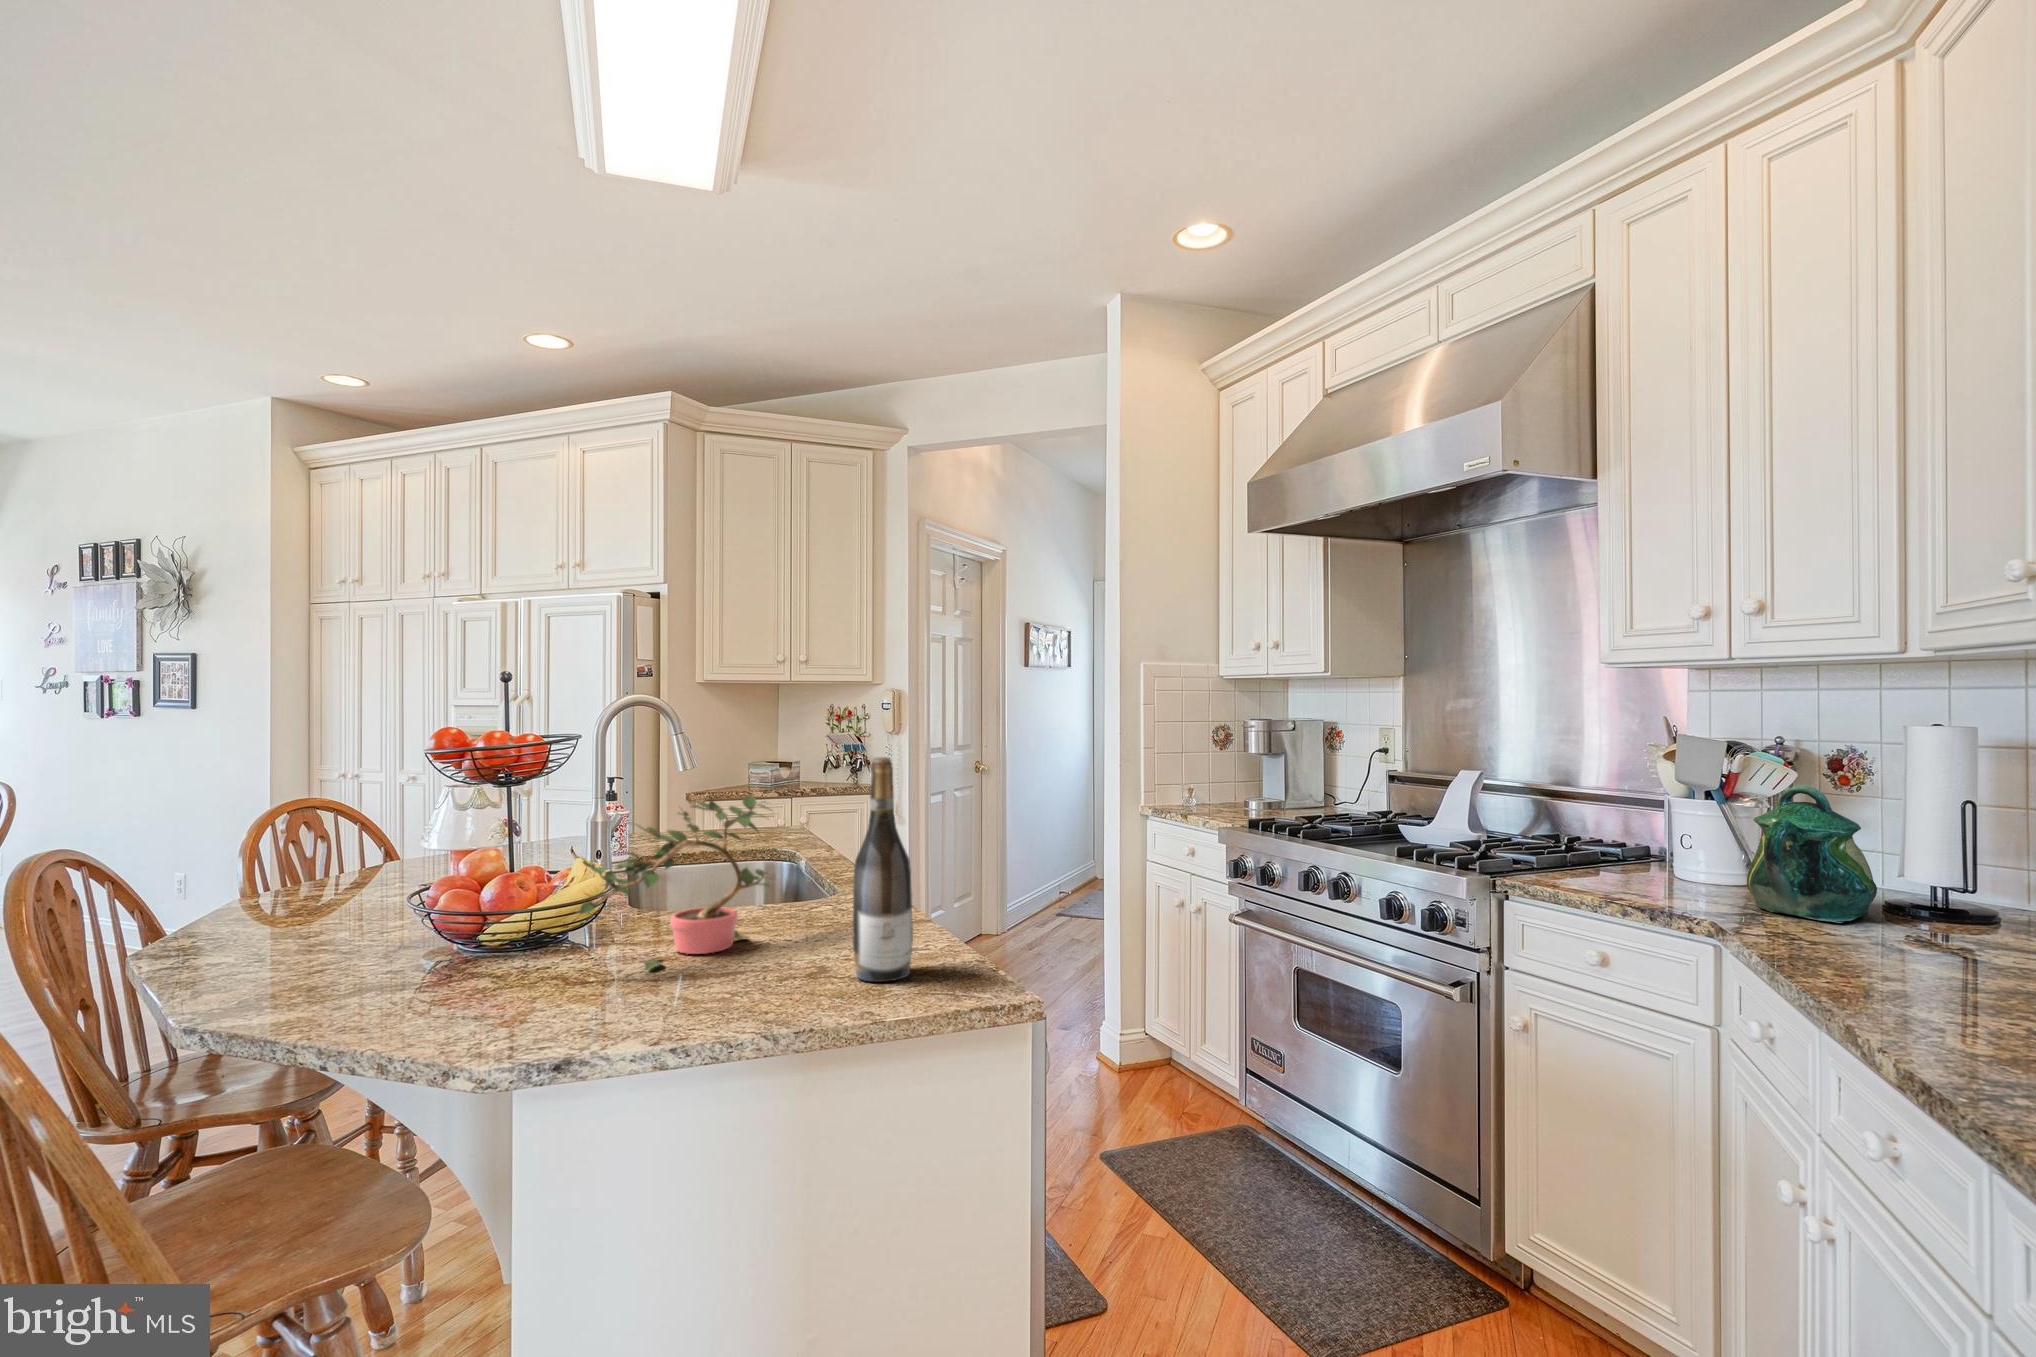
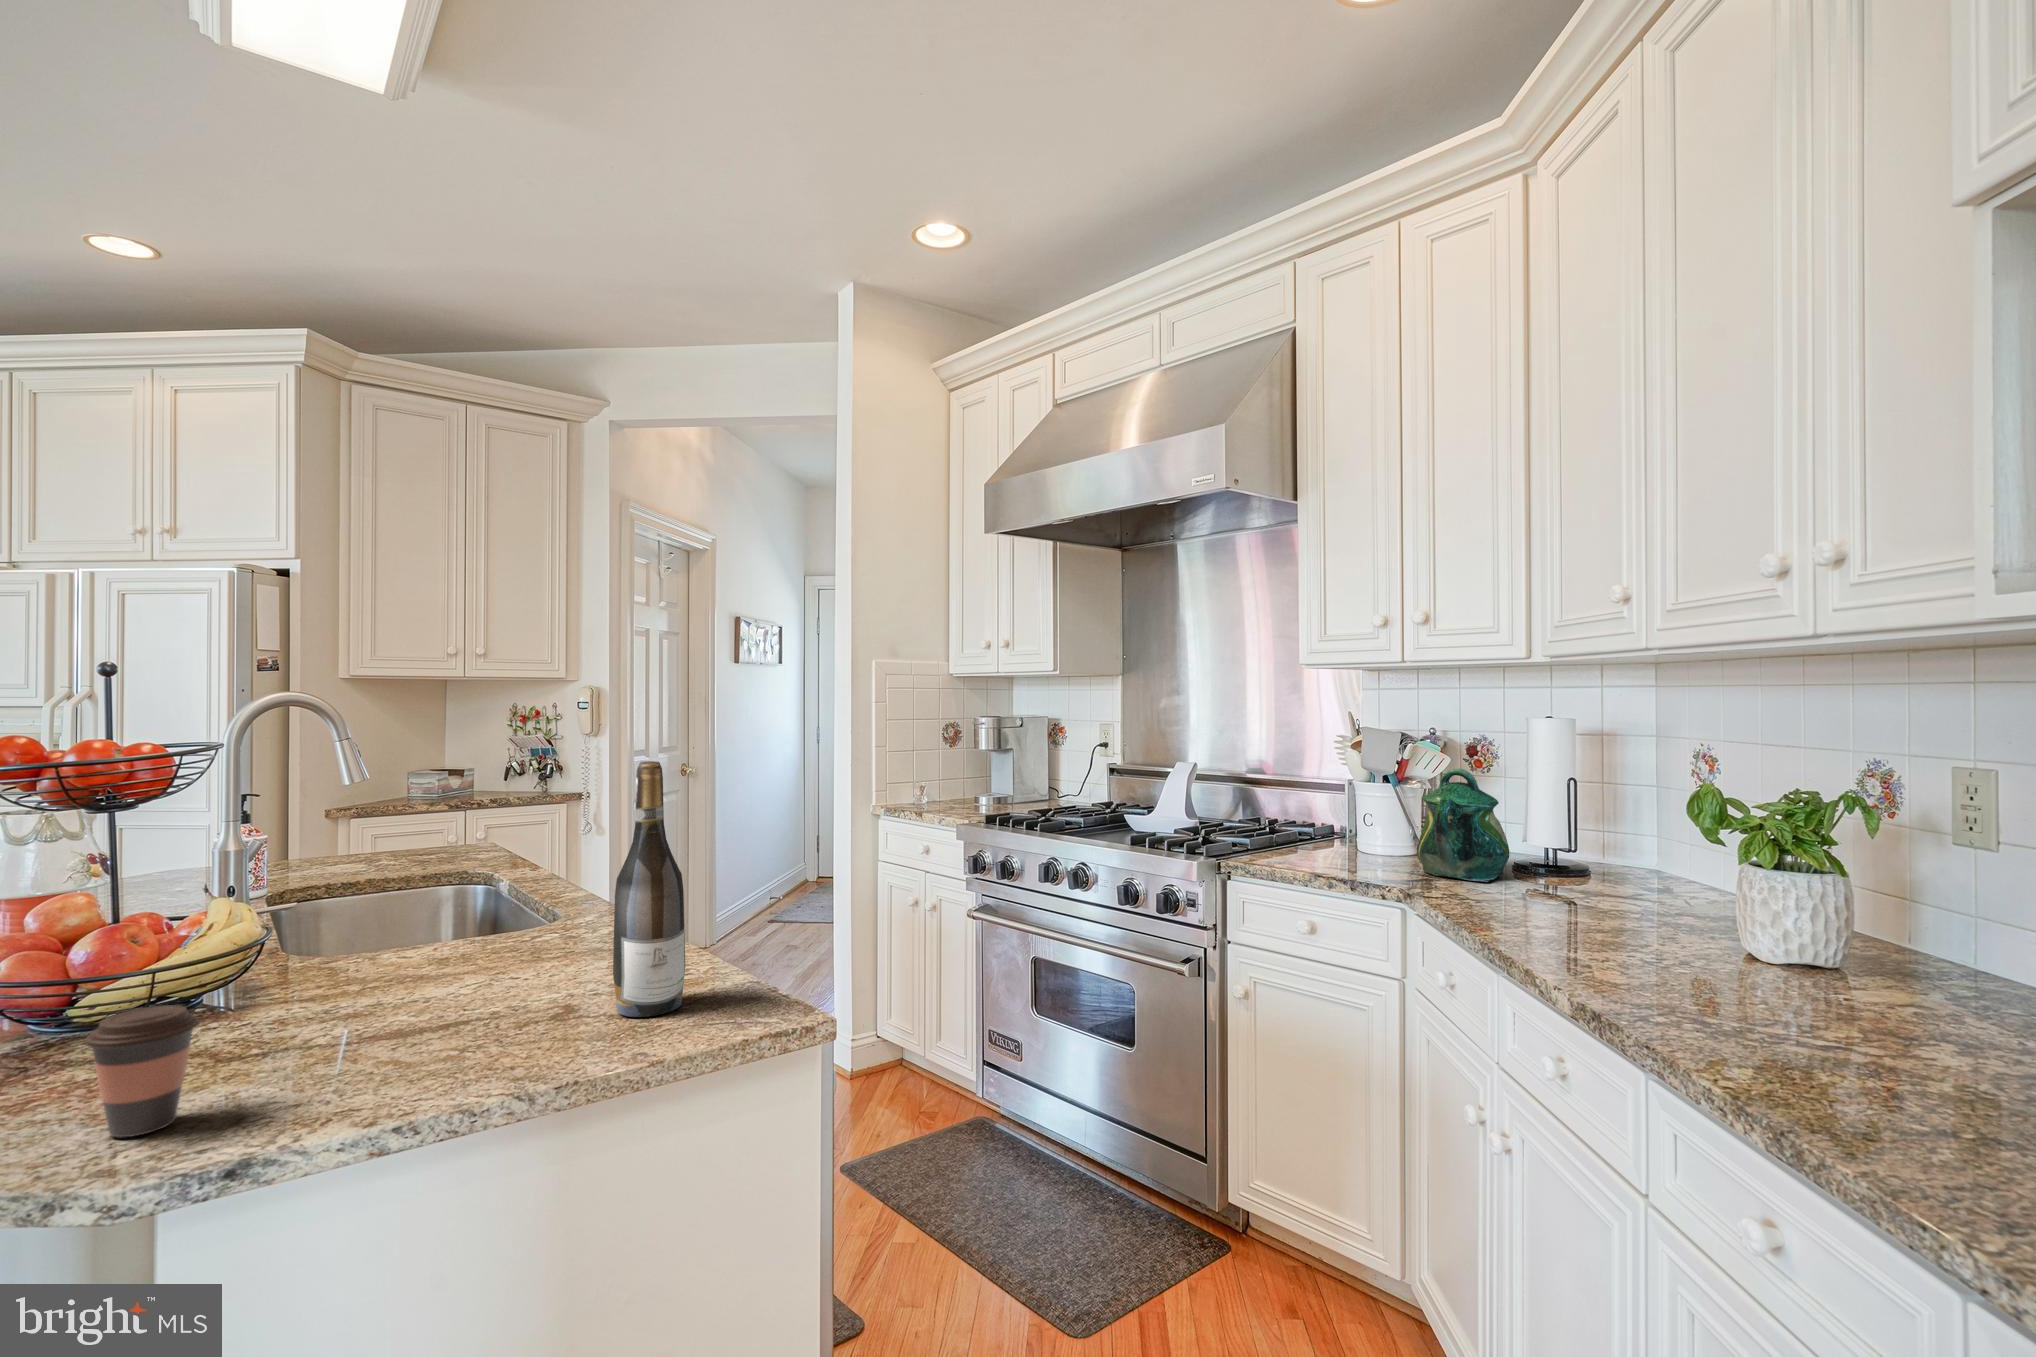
potted plant: present [577,795,770,970] -> none [227,808,502,1034]
coffee cup: none [476,936,549,1031] -> present [85,1005,200,1137]

